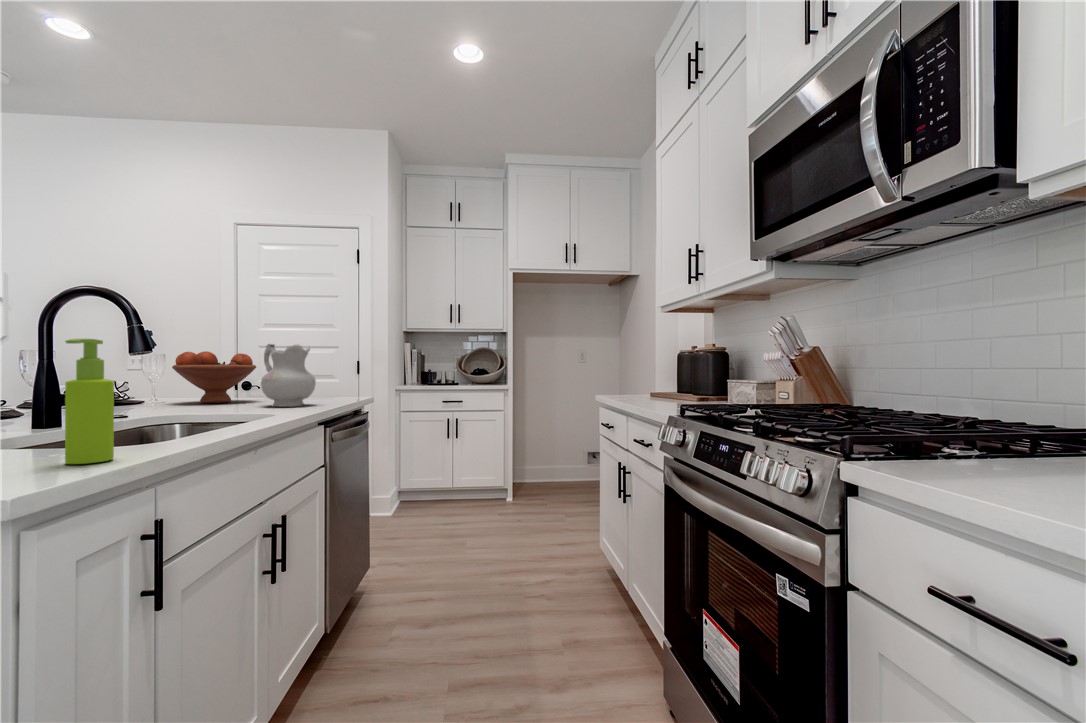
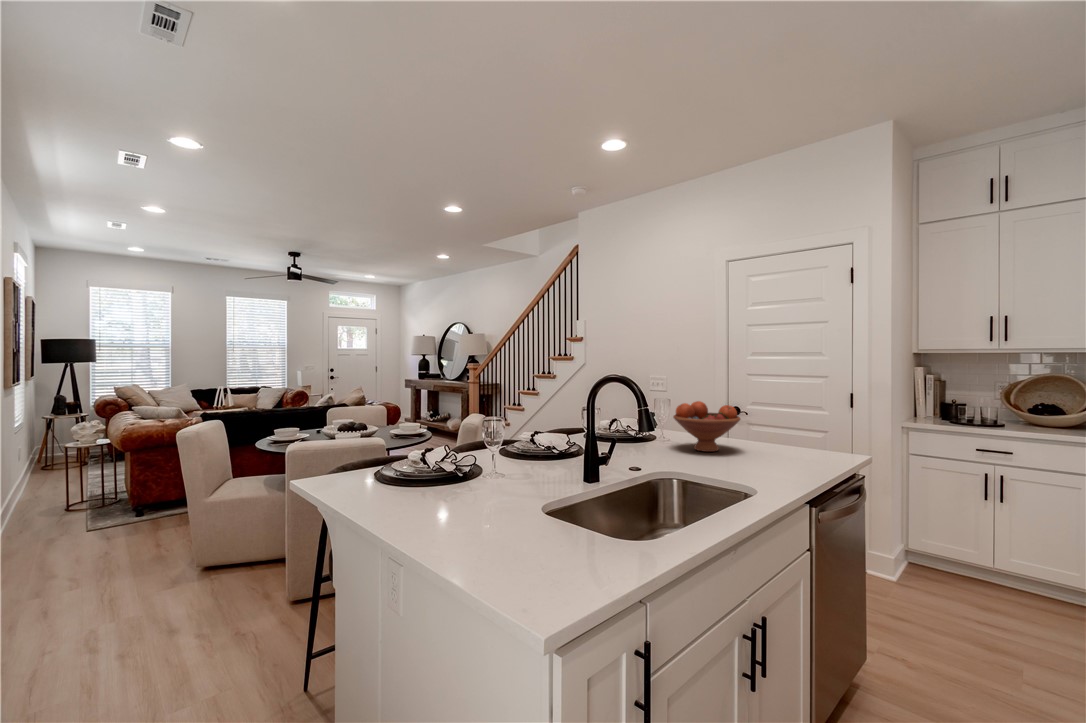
soap dispenser: present [65,339,114,464] -> none [586,477,618,585]
ceramic pitcher: present [261,344,316,407] -> none [744,404,799,475]

